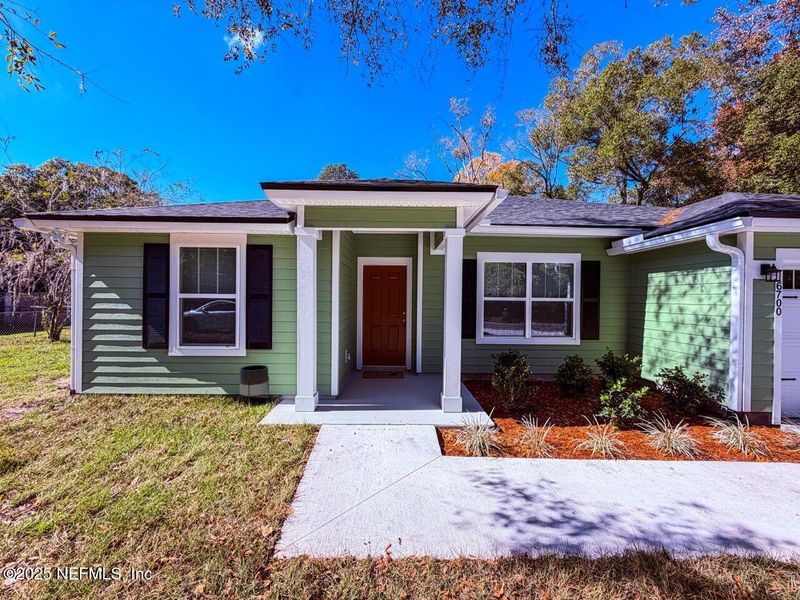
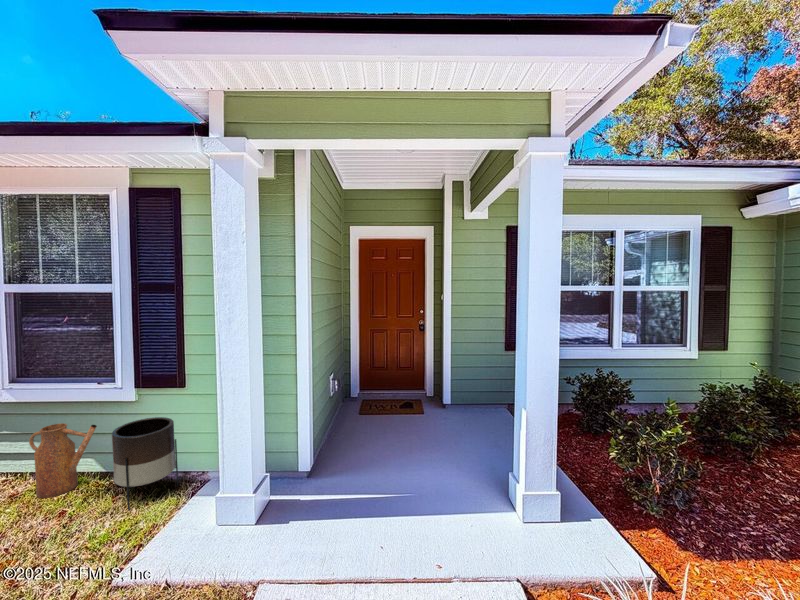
watering can: none [193,367,228,404] -> present [29,423,97,498]

